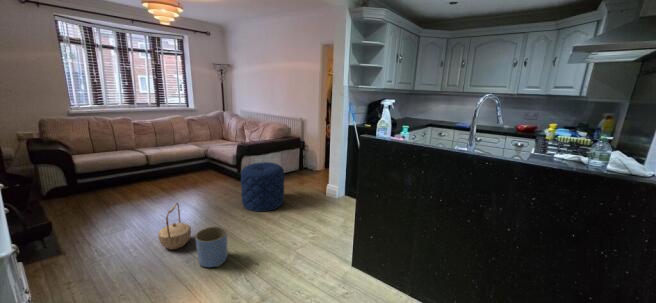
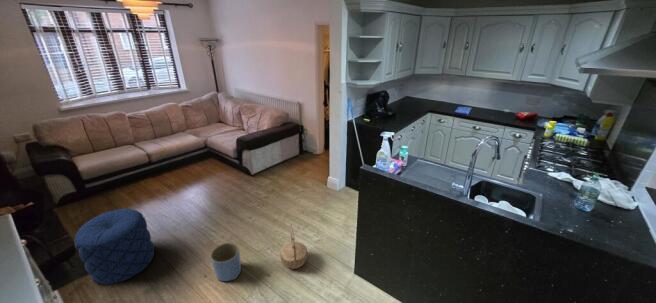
pouf: present [241,162,284,212] -> present [74,209,154,284]
basket: present [158,203,191,250] -> present [280,225,307,269]

